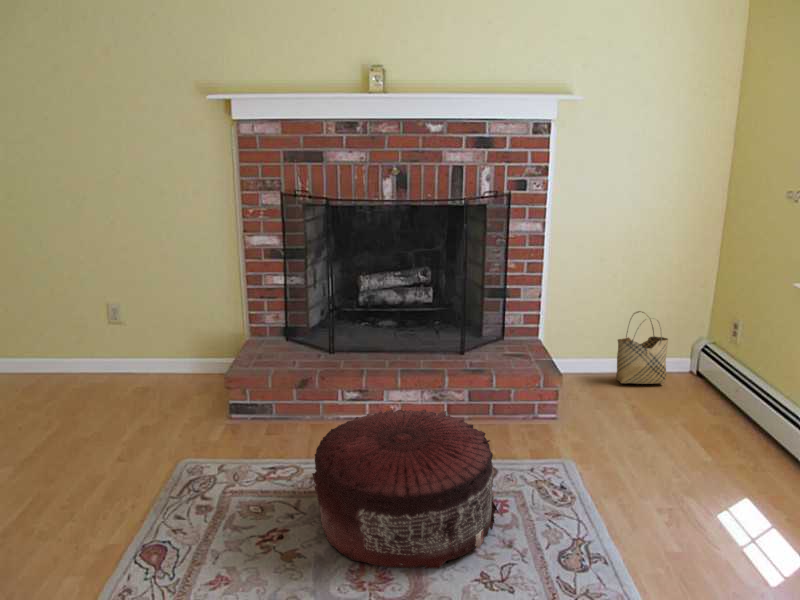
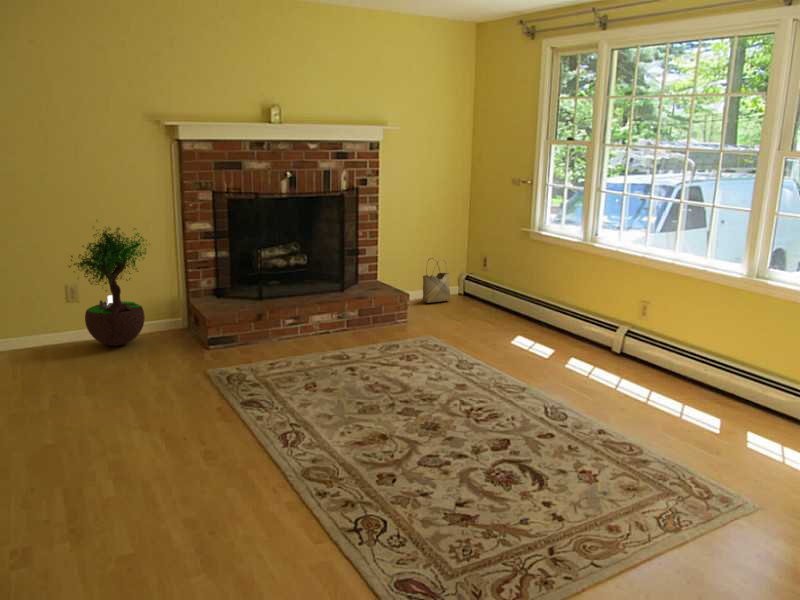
potted tree: none [59,227,177,393] -> present [69,226,146,346]
pouf: present [312,410,498,569] -> none [322,309,422,384]

